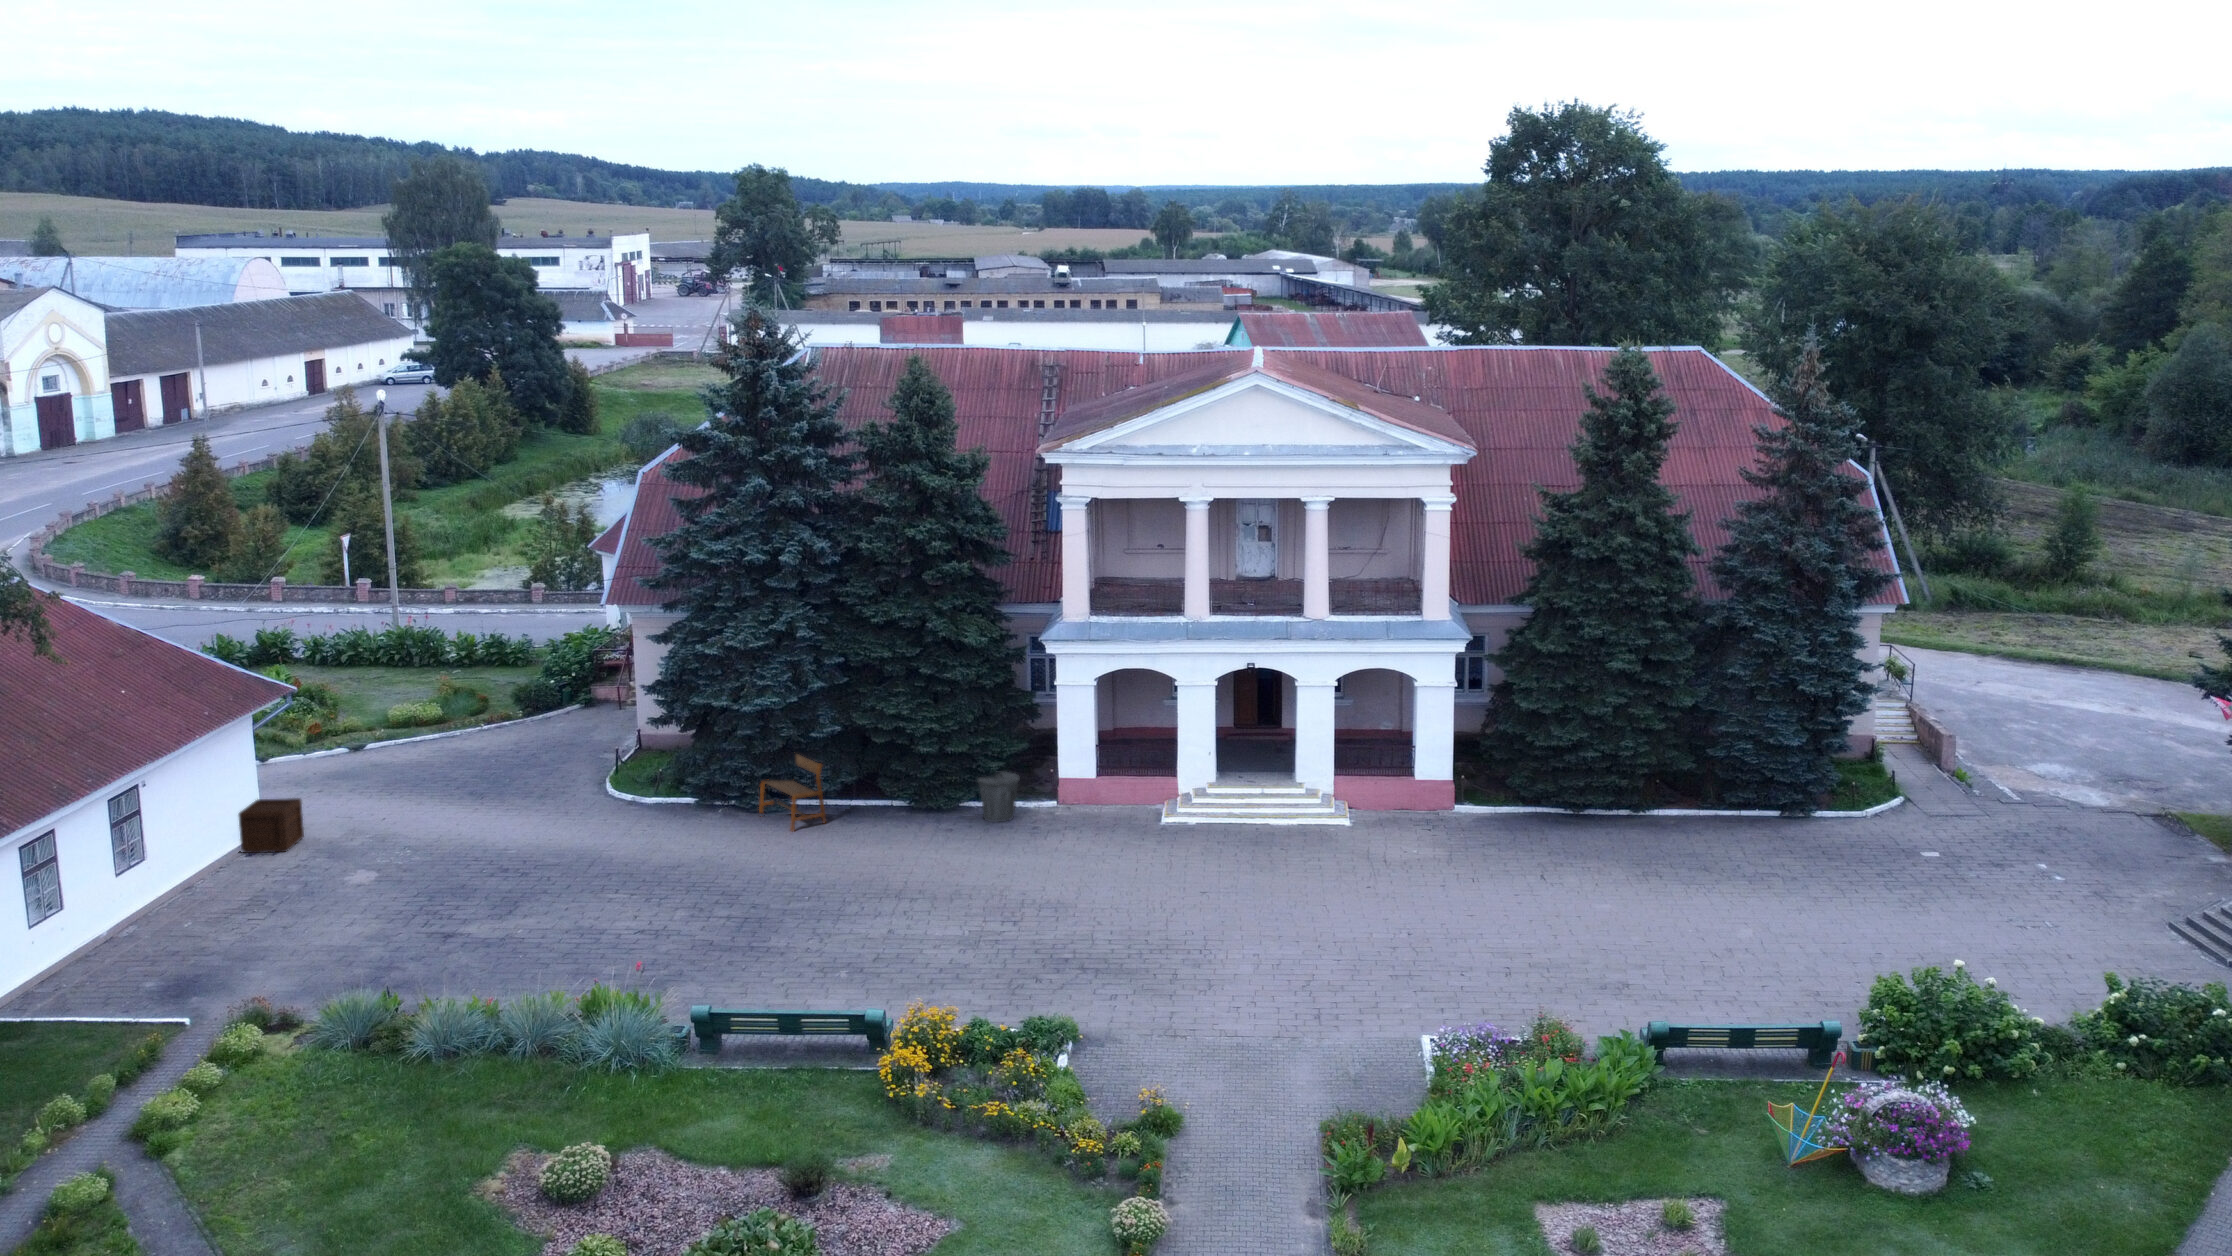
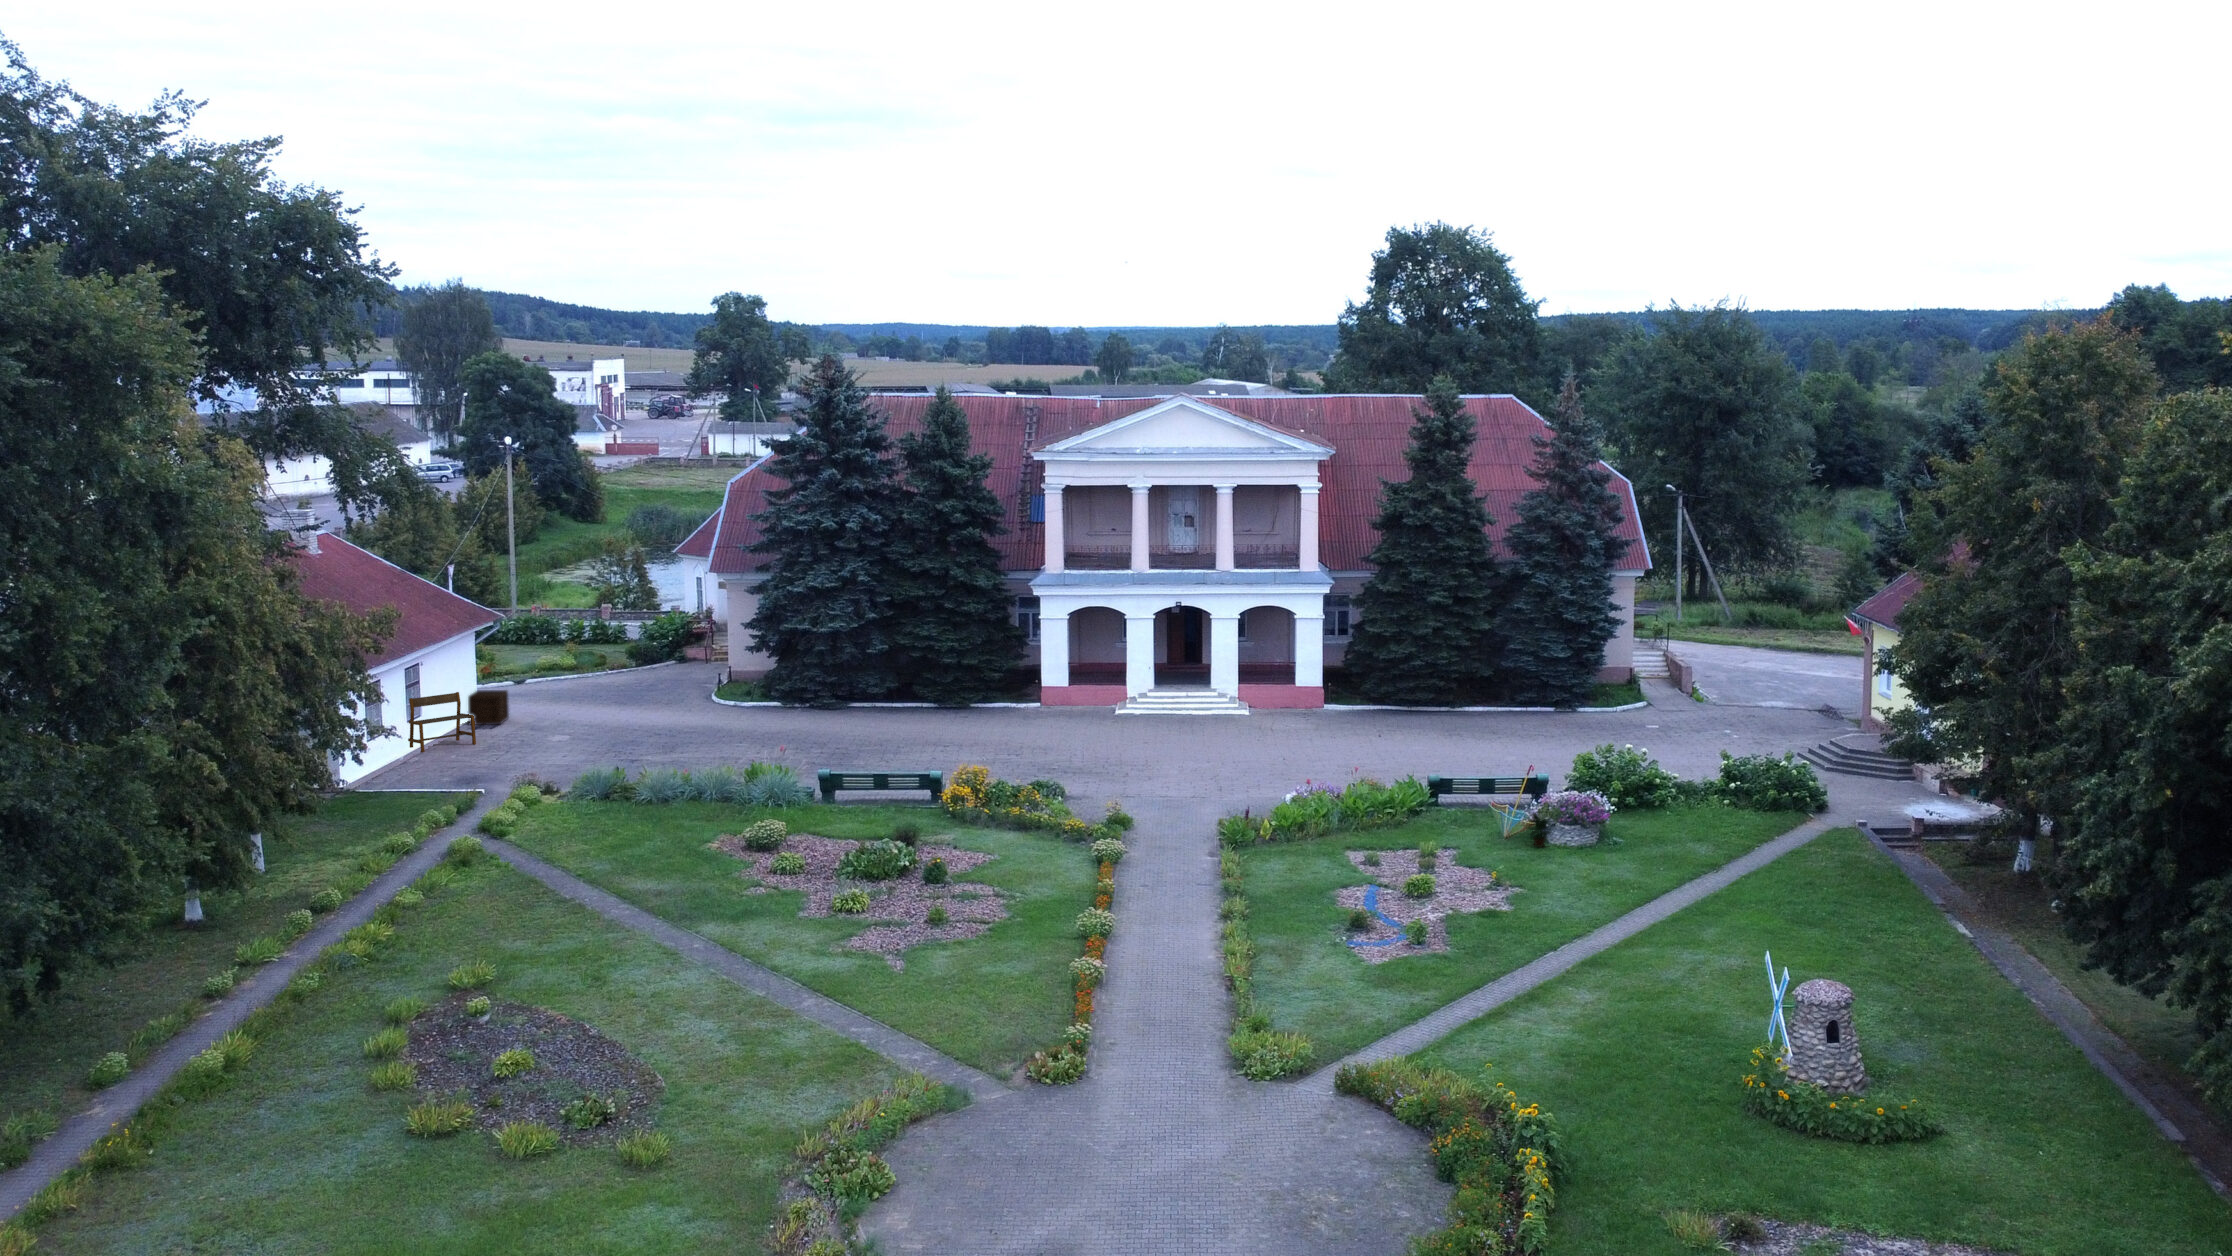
bench: present [759,754,826,832] -> present [408,692,476,752]
trash can: present [978,772,1020,822] -> none [984,679,1015,713]
potted plant: none [1824,1134,1872,1194] -> present [1529,813,1551,847]

